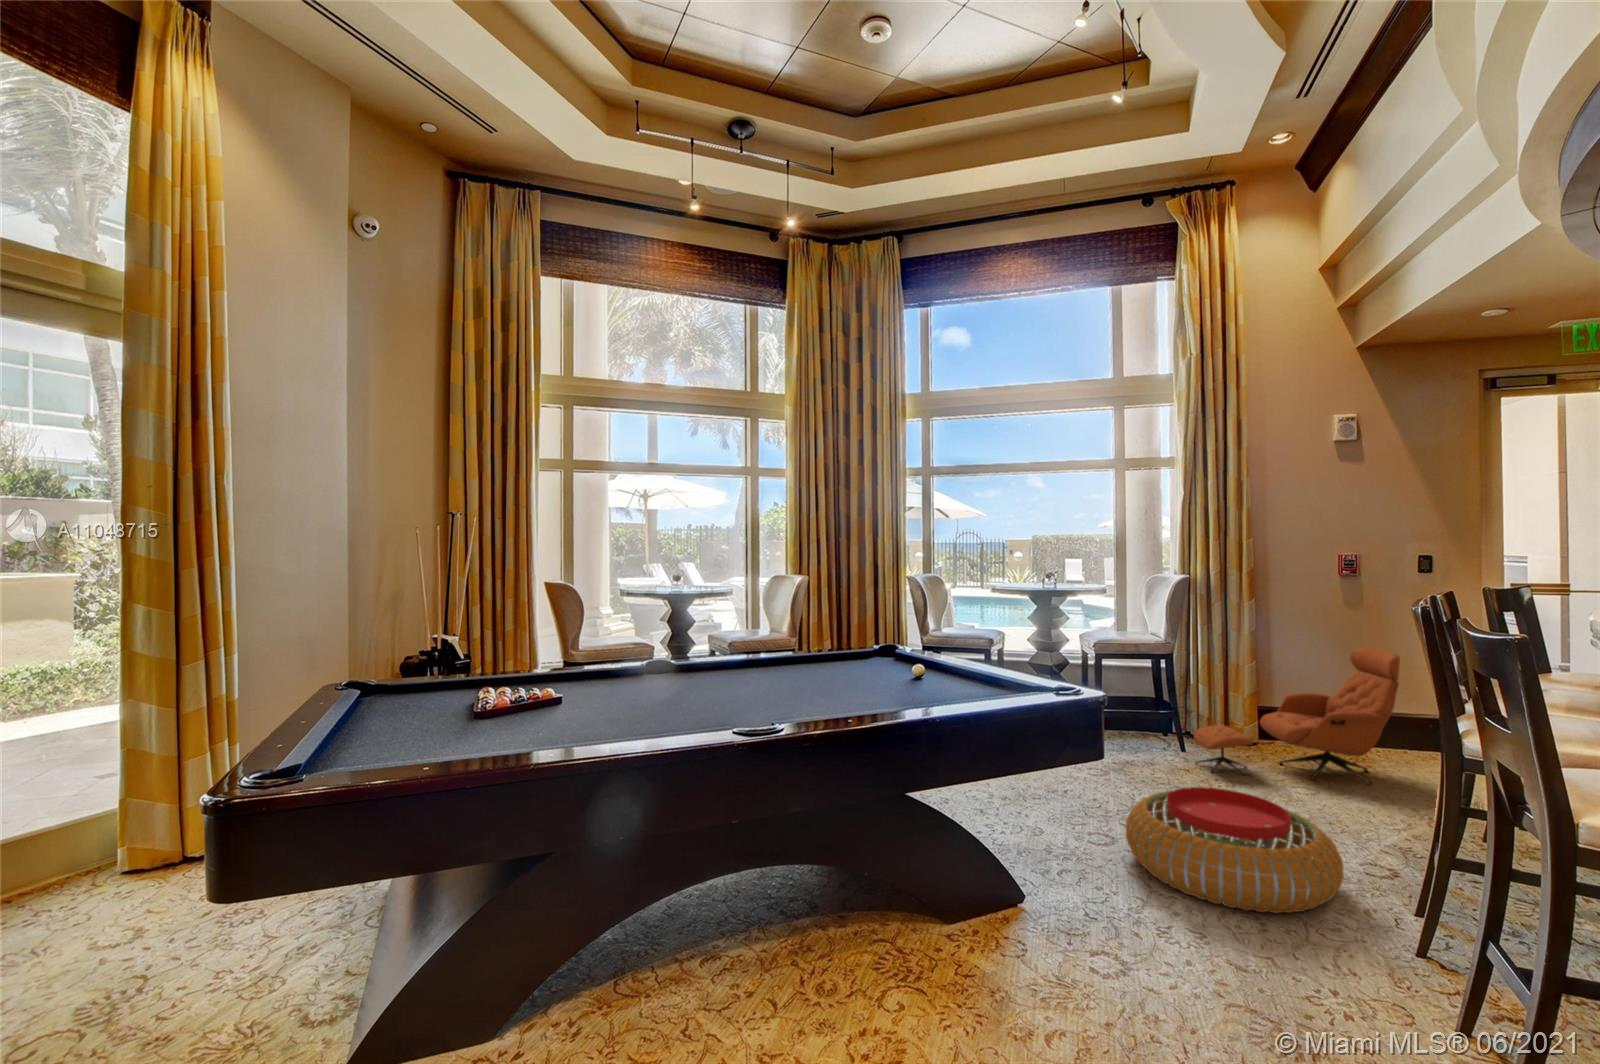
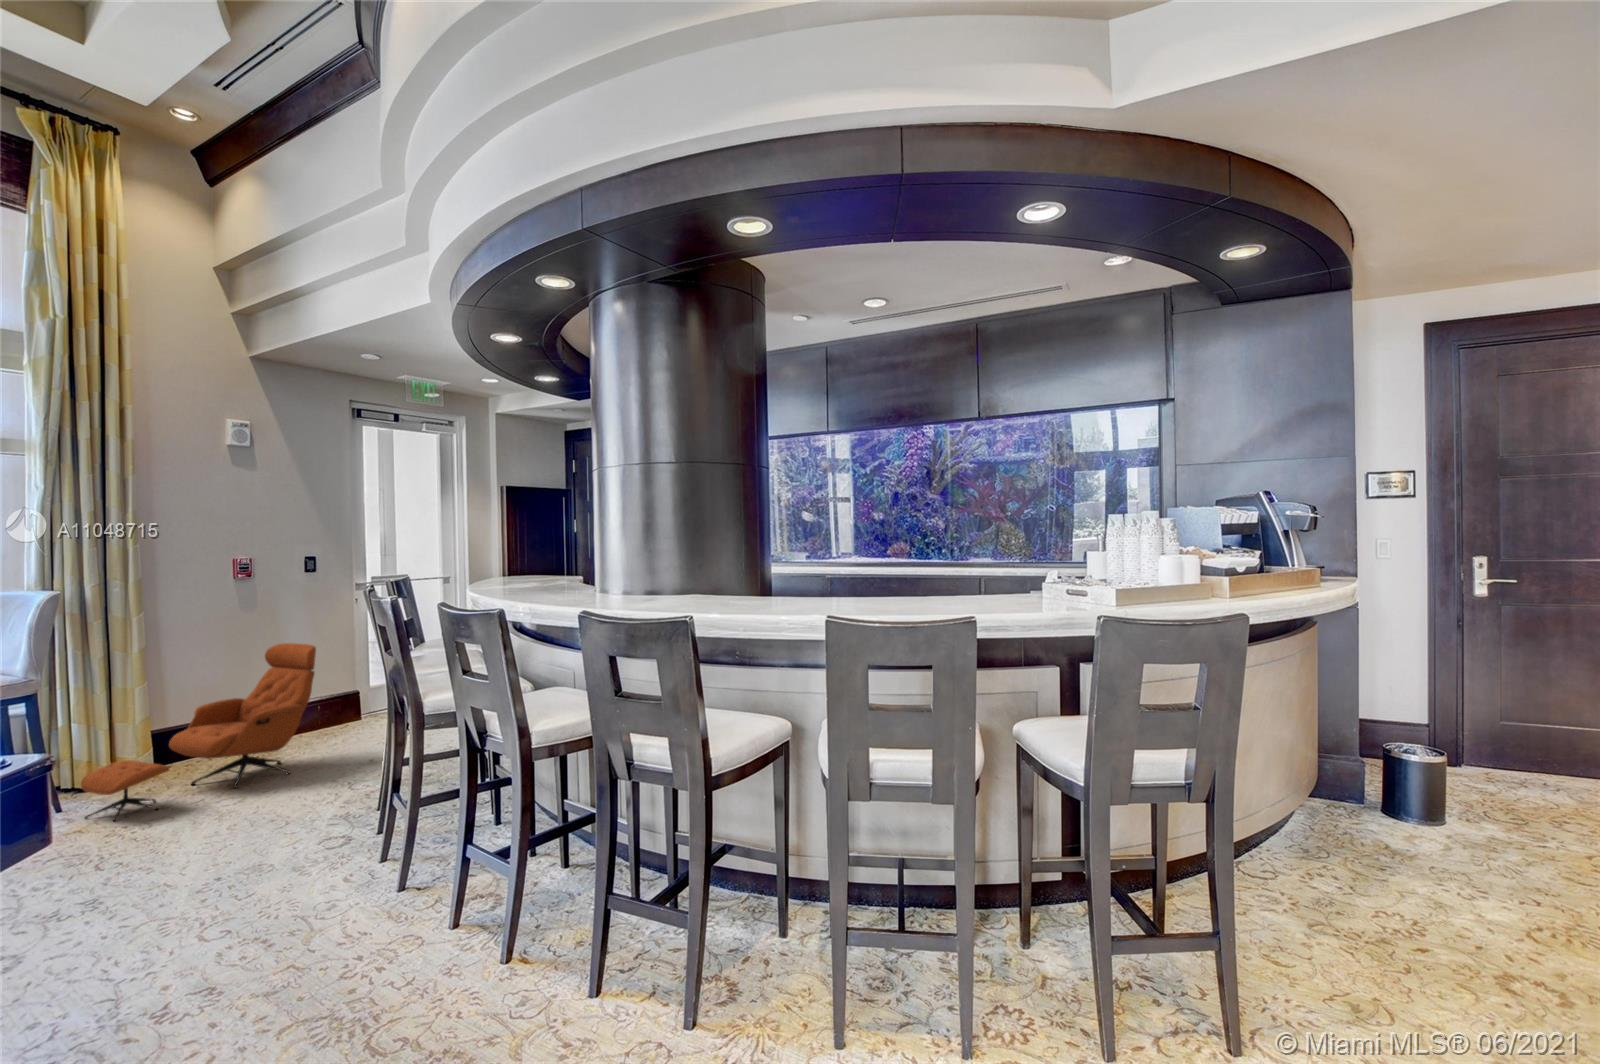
pouf: present [1126,787,1344,913] -> none [49,816,327,966]

